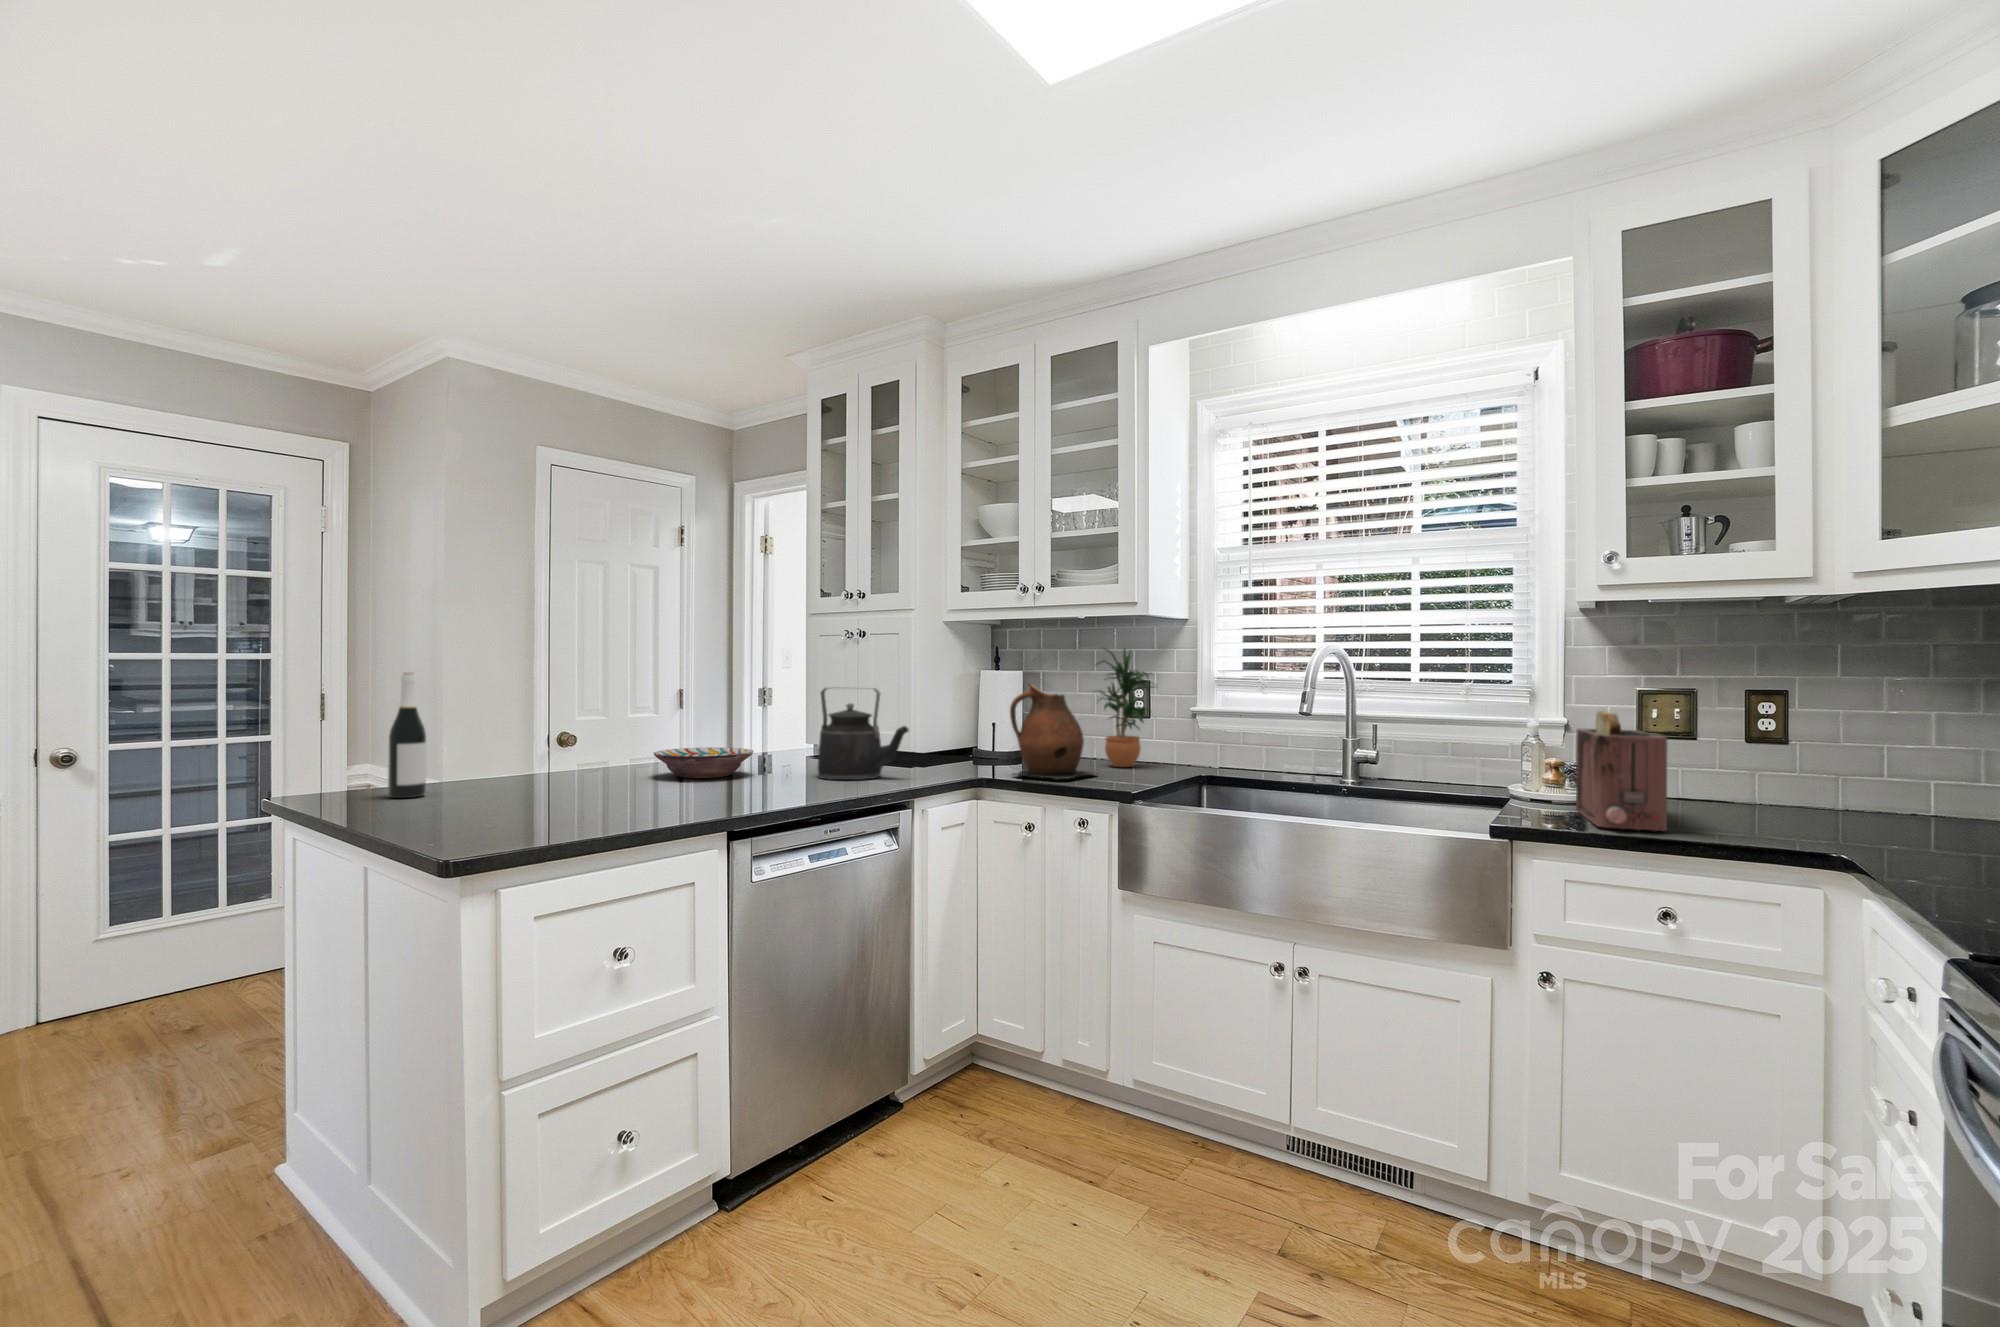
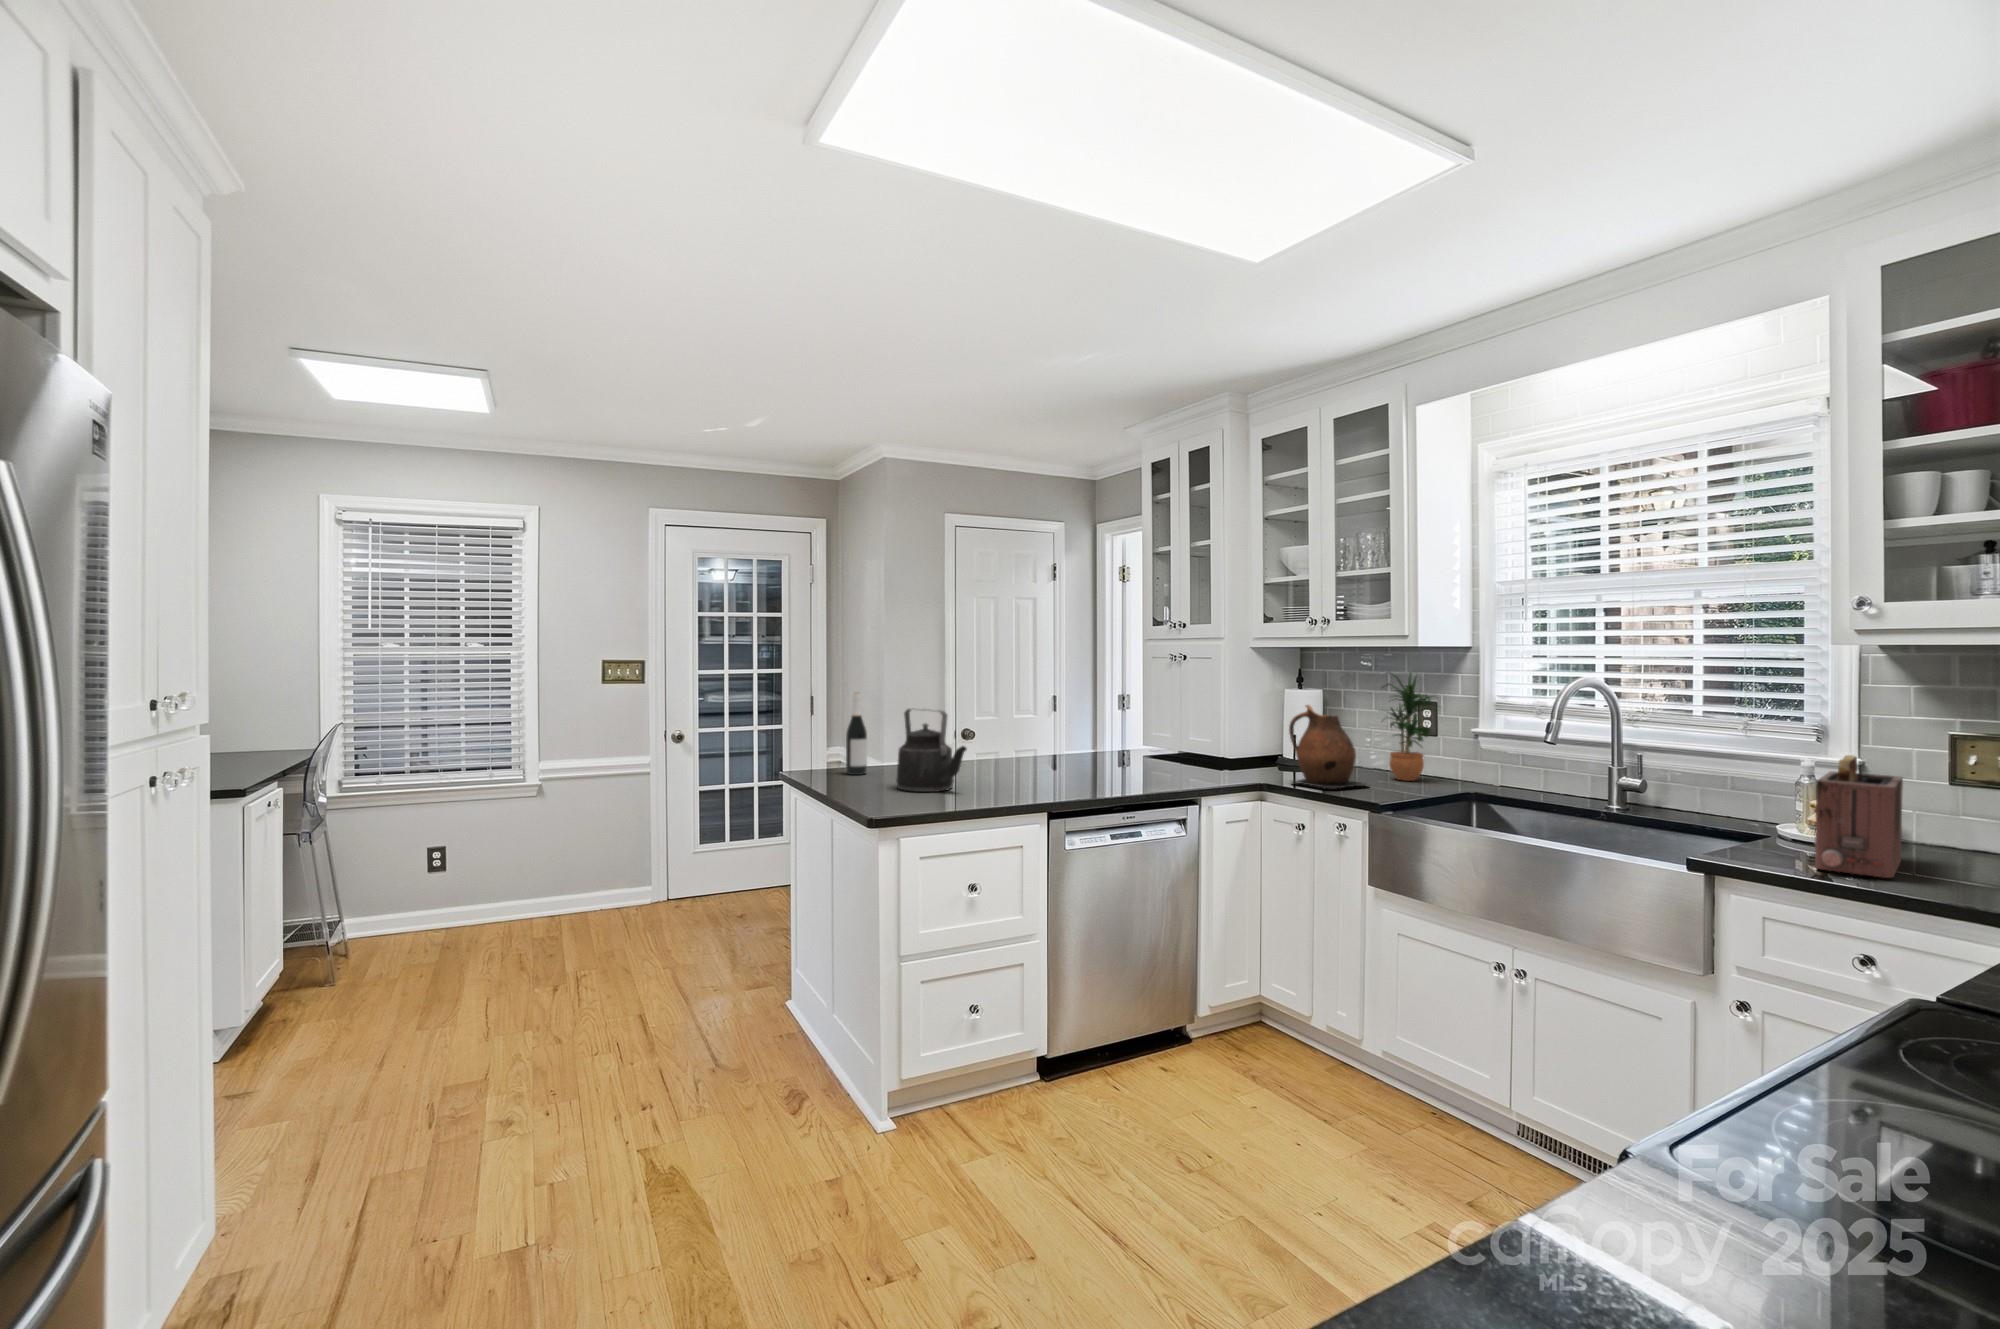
kettle: present [818,687,909,780] -> present [896,709,967,792]
decorative bowl: present [653,748,754,778] -> none [1012,748,1083,771]

